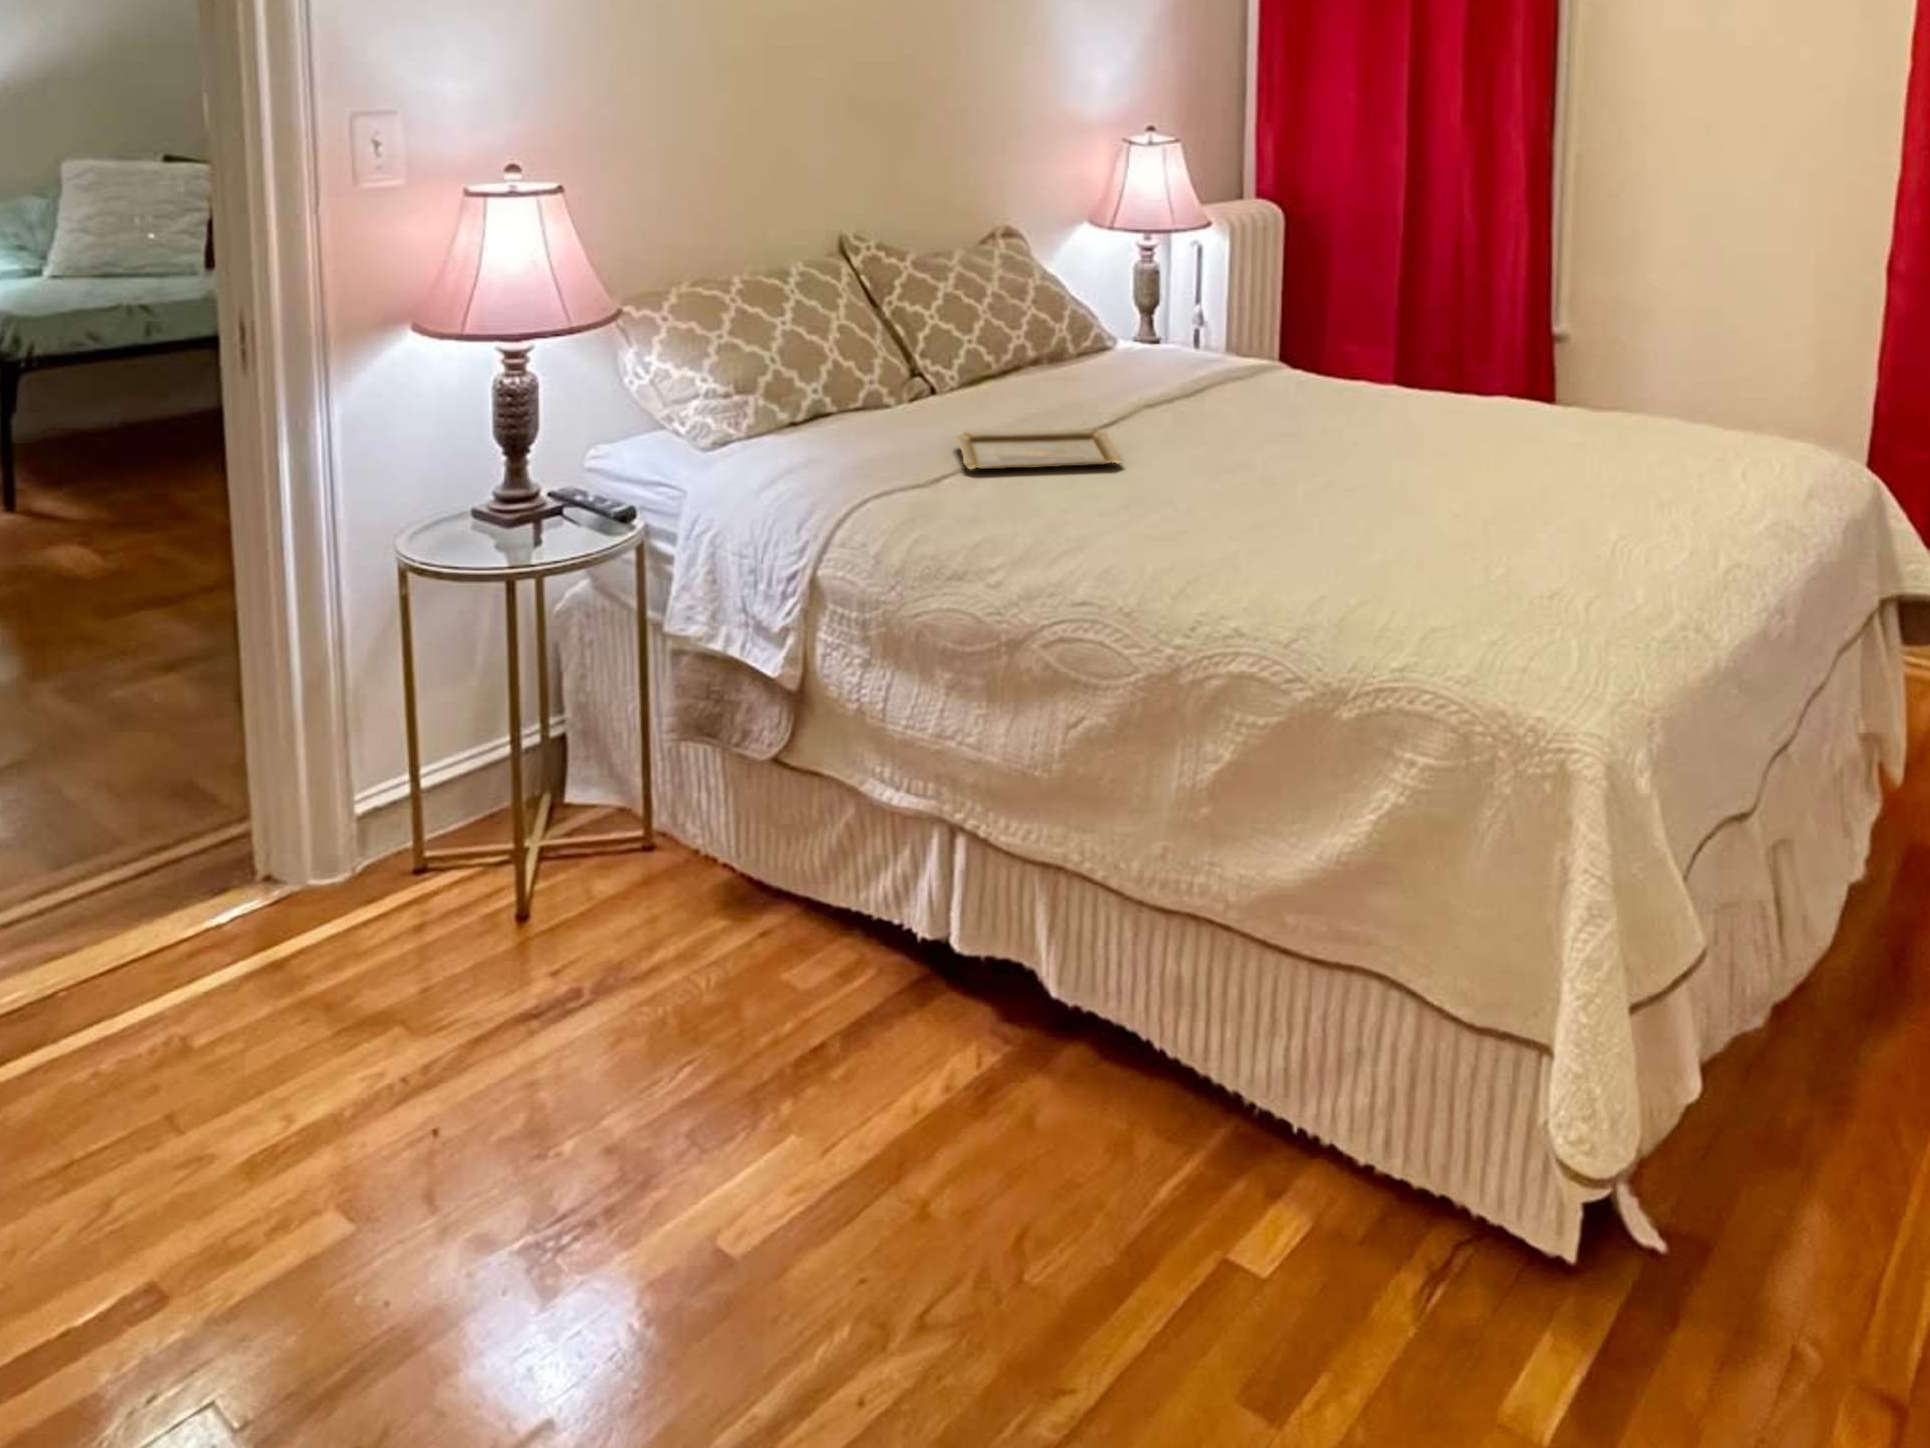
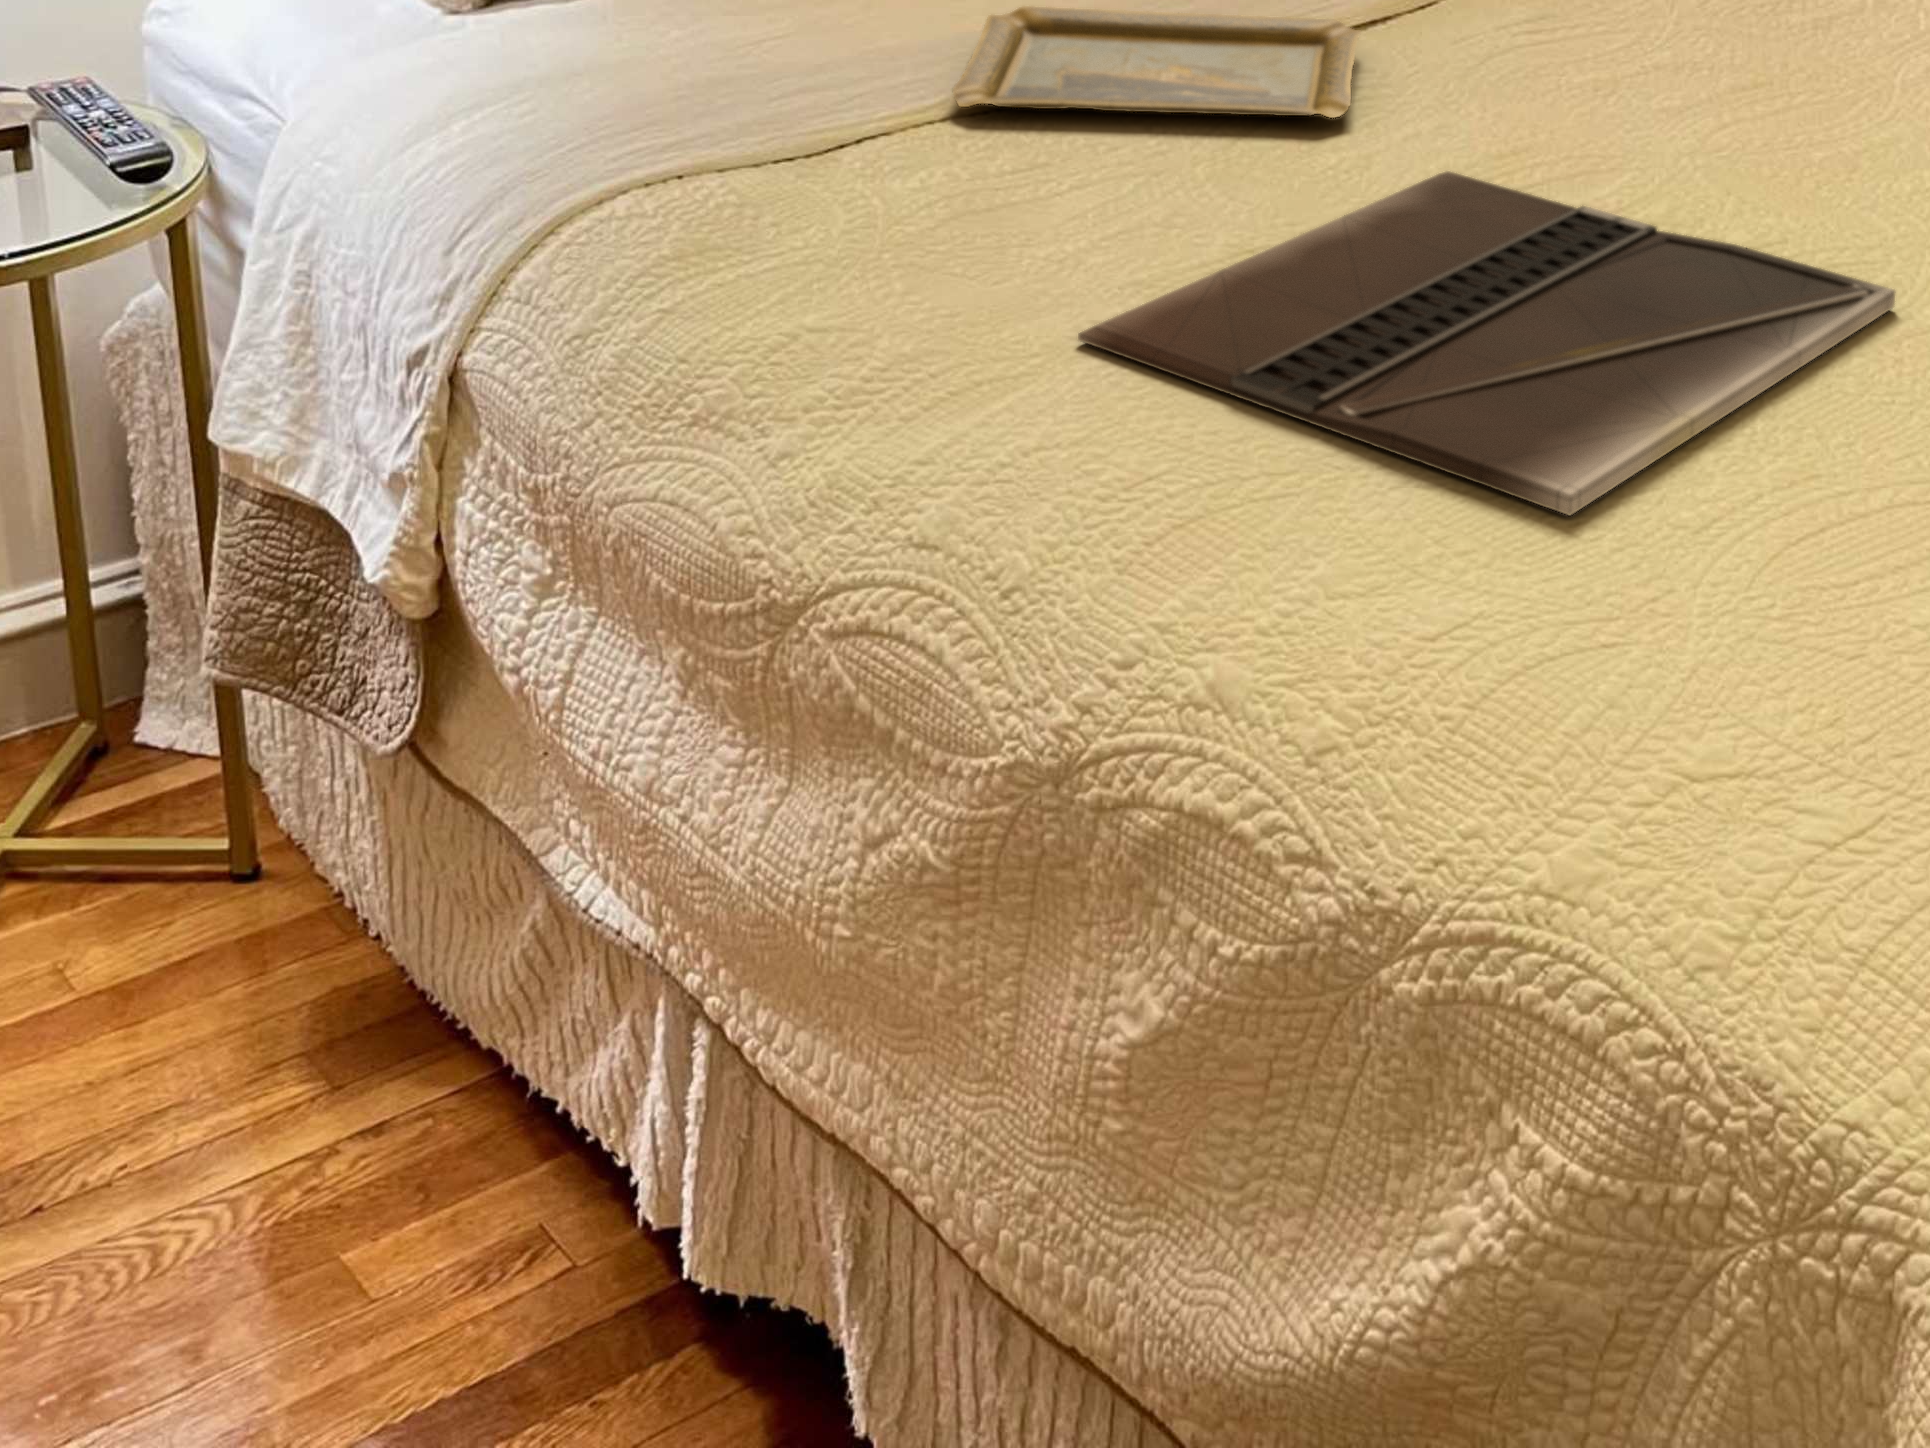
laptop: none [1083,478,1369,577] -> present [1078,171,1895,515]

